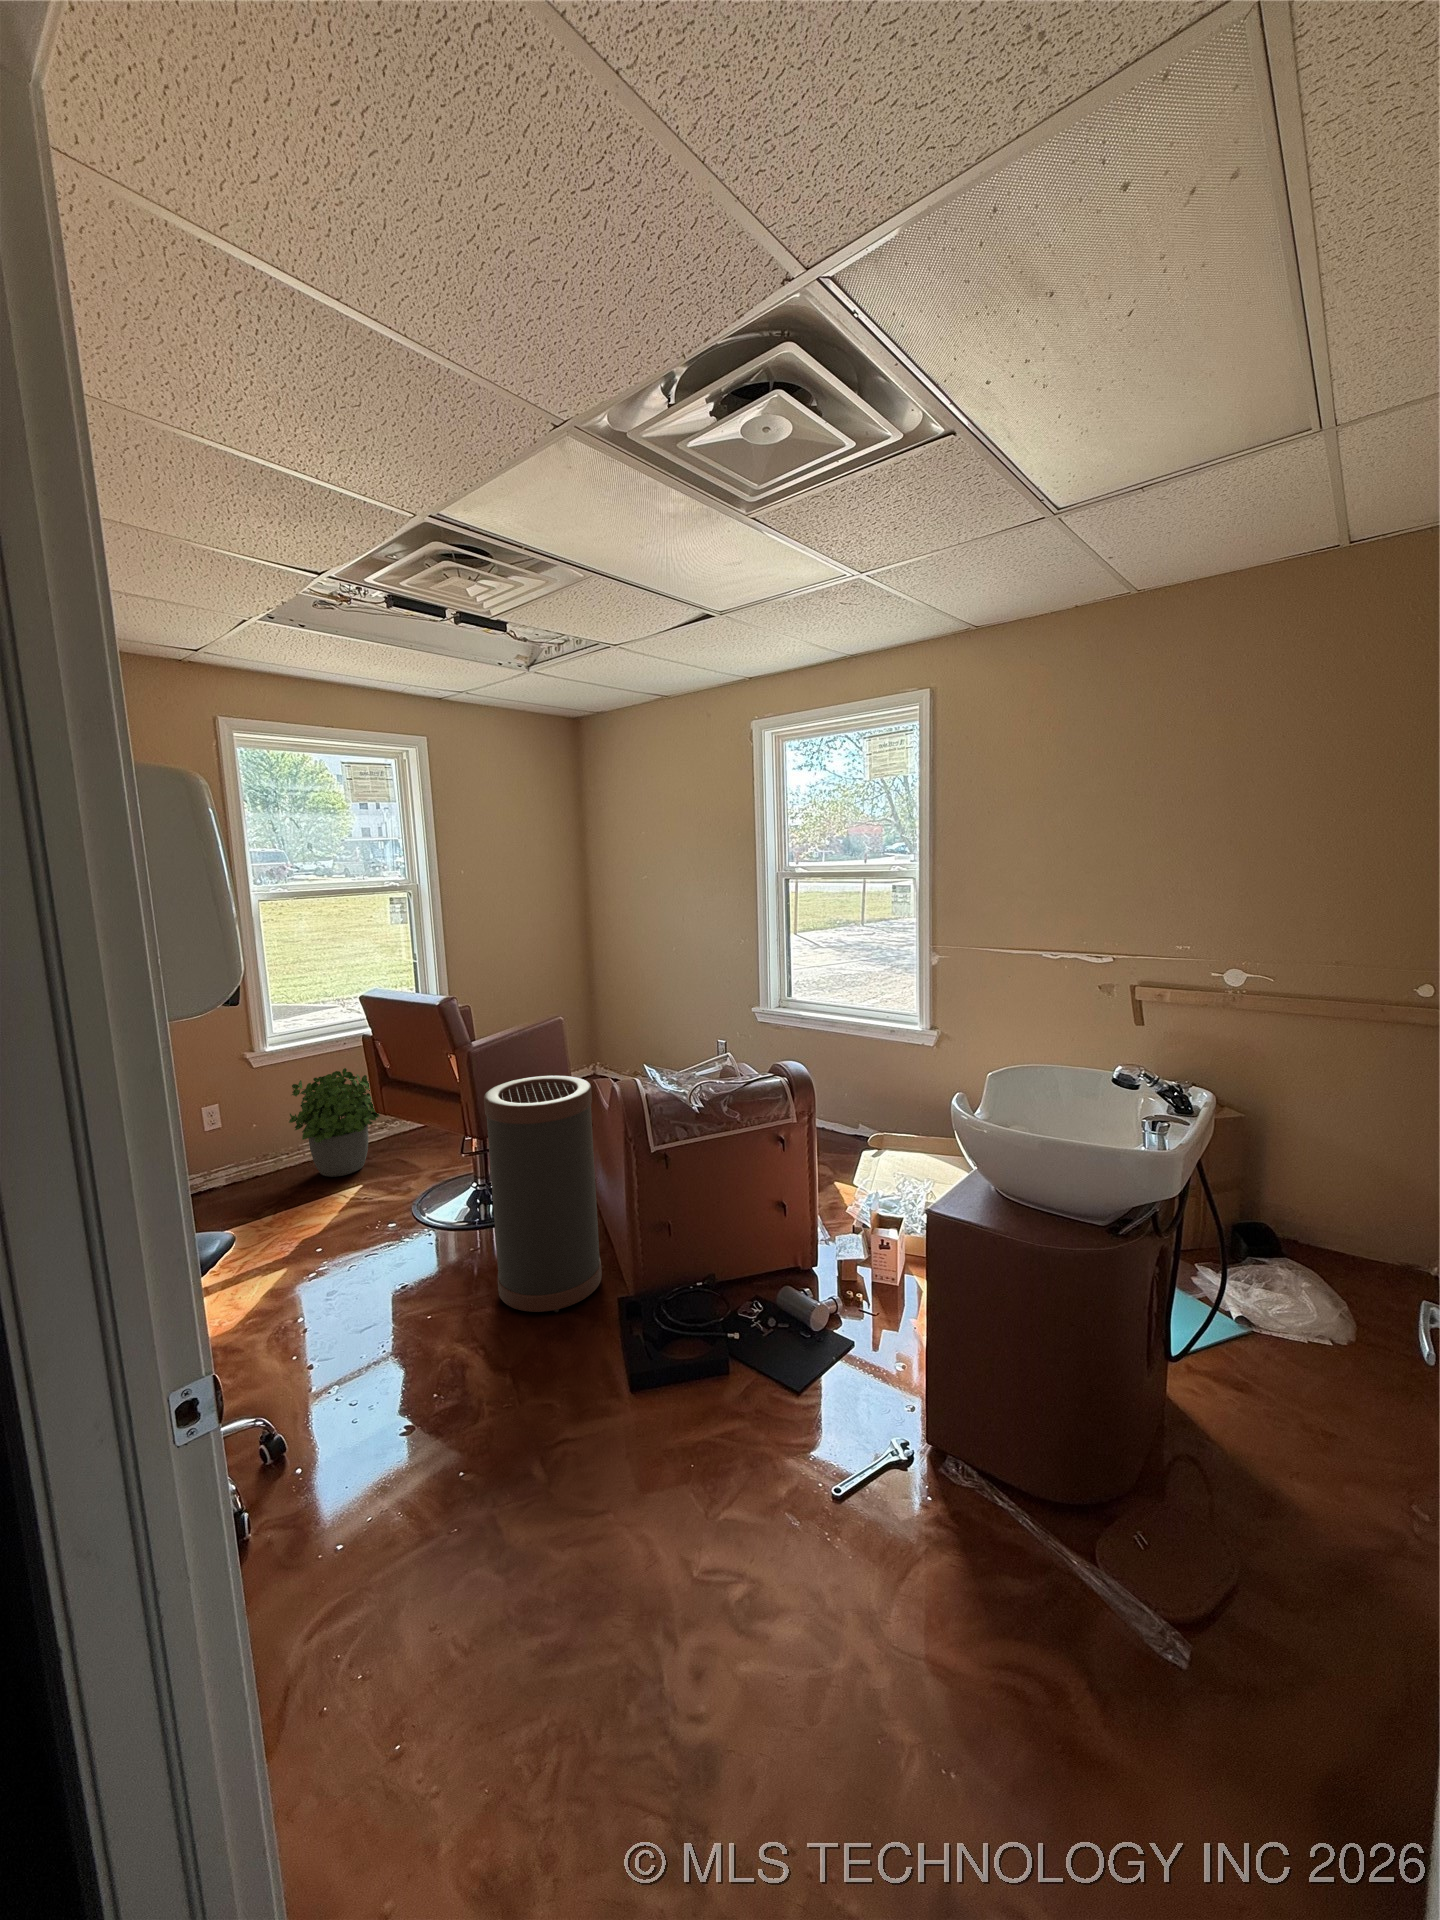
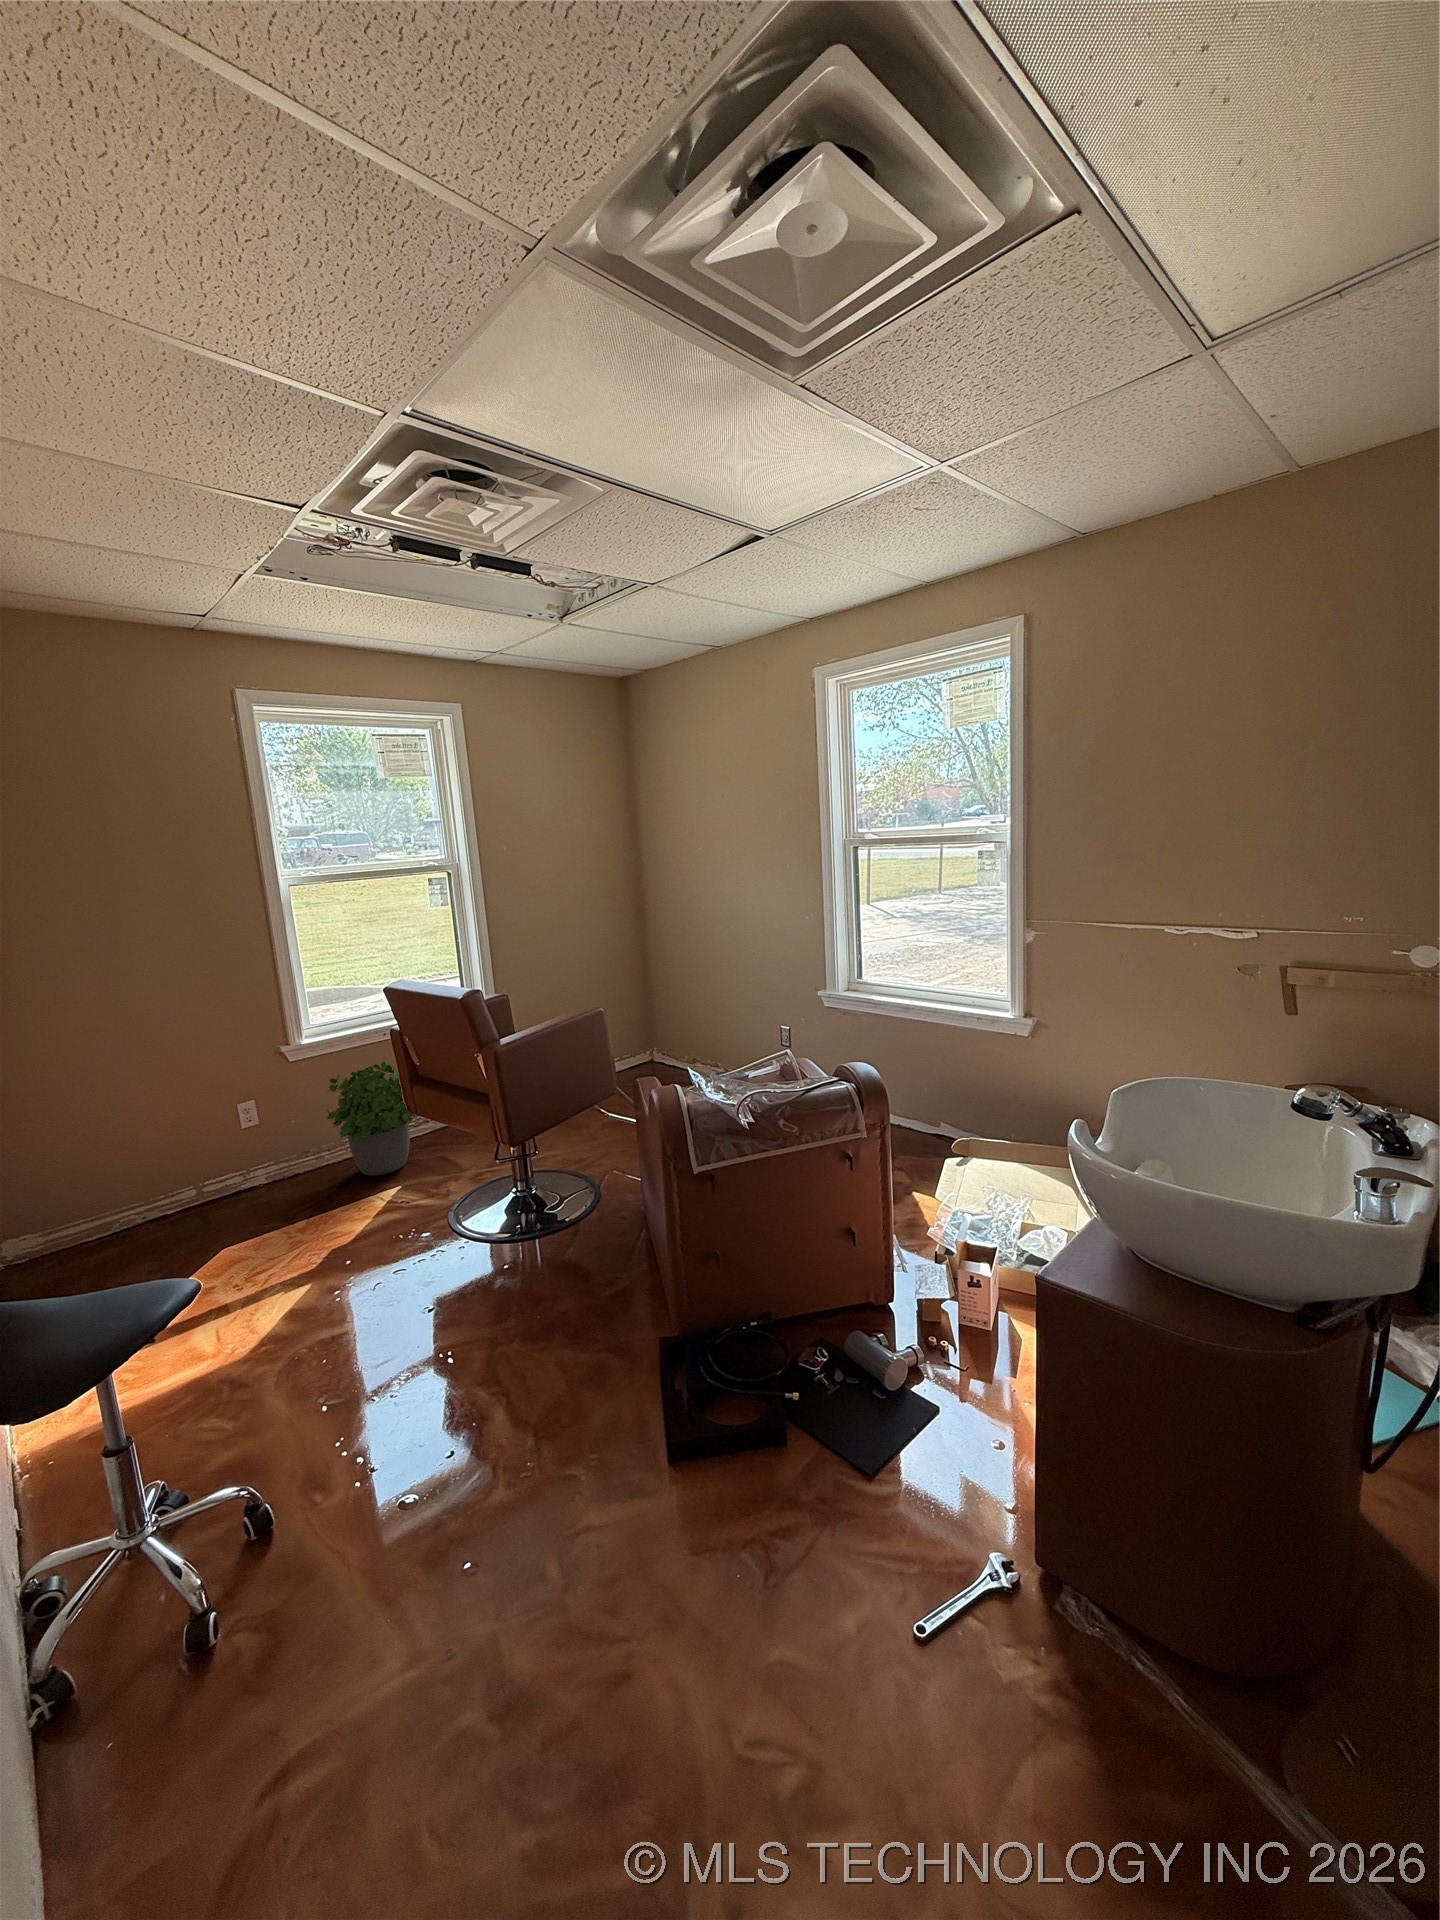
trash can: present [484,1076,602,1312] -> none [505,1079,644,1350]

